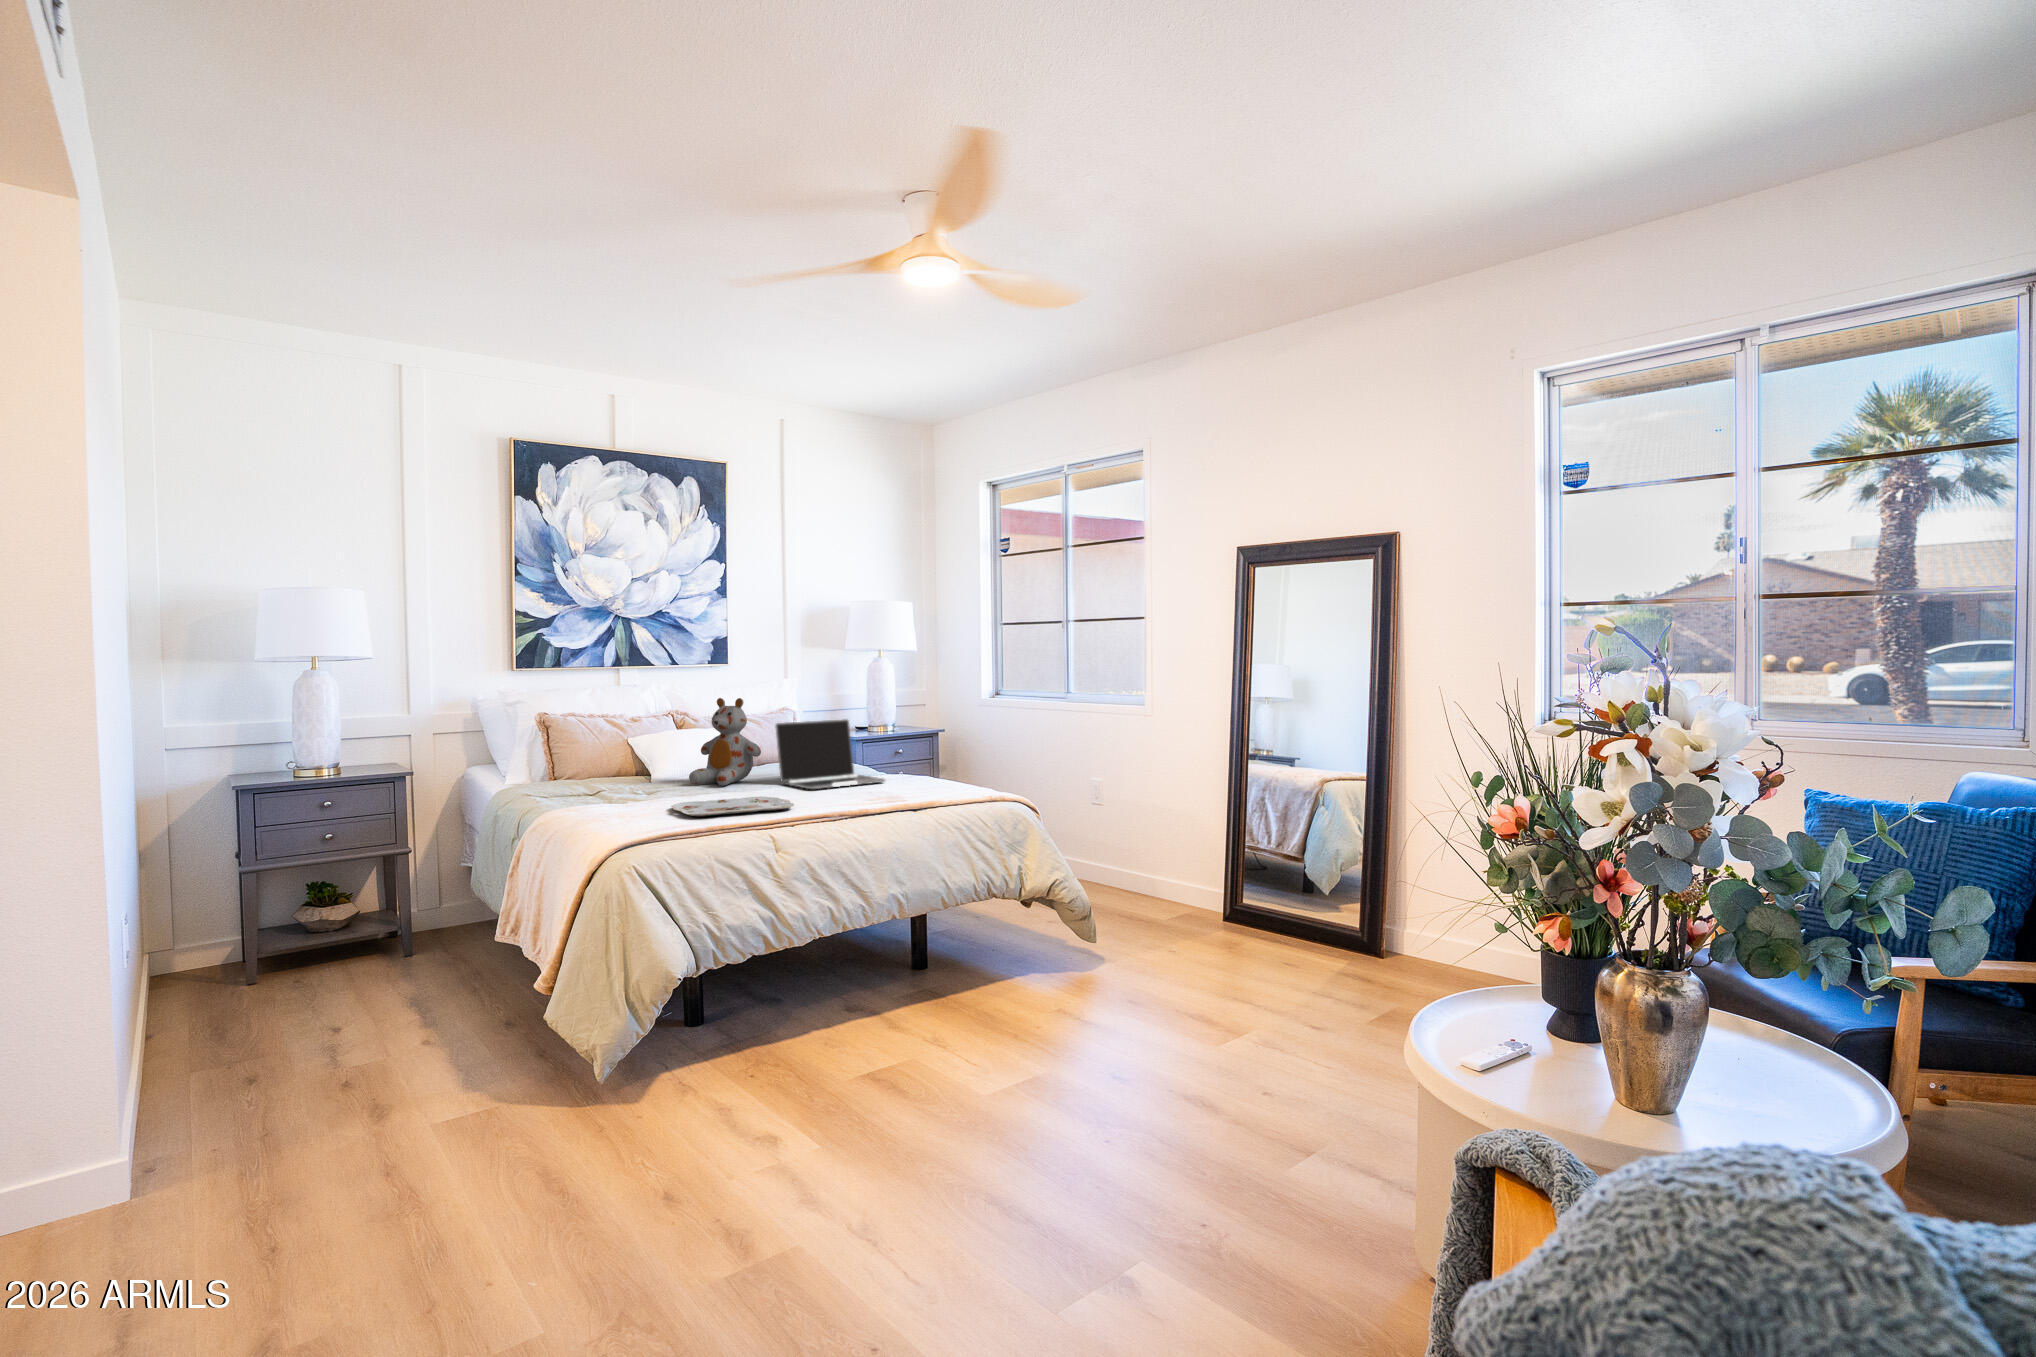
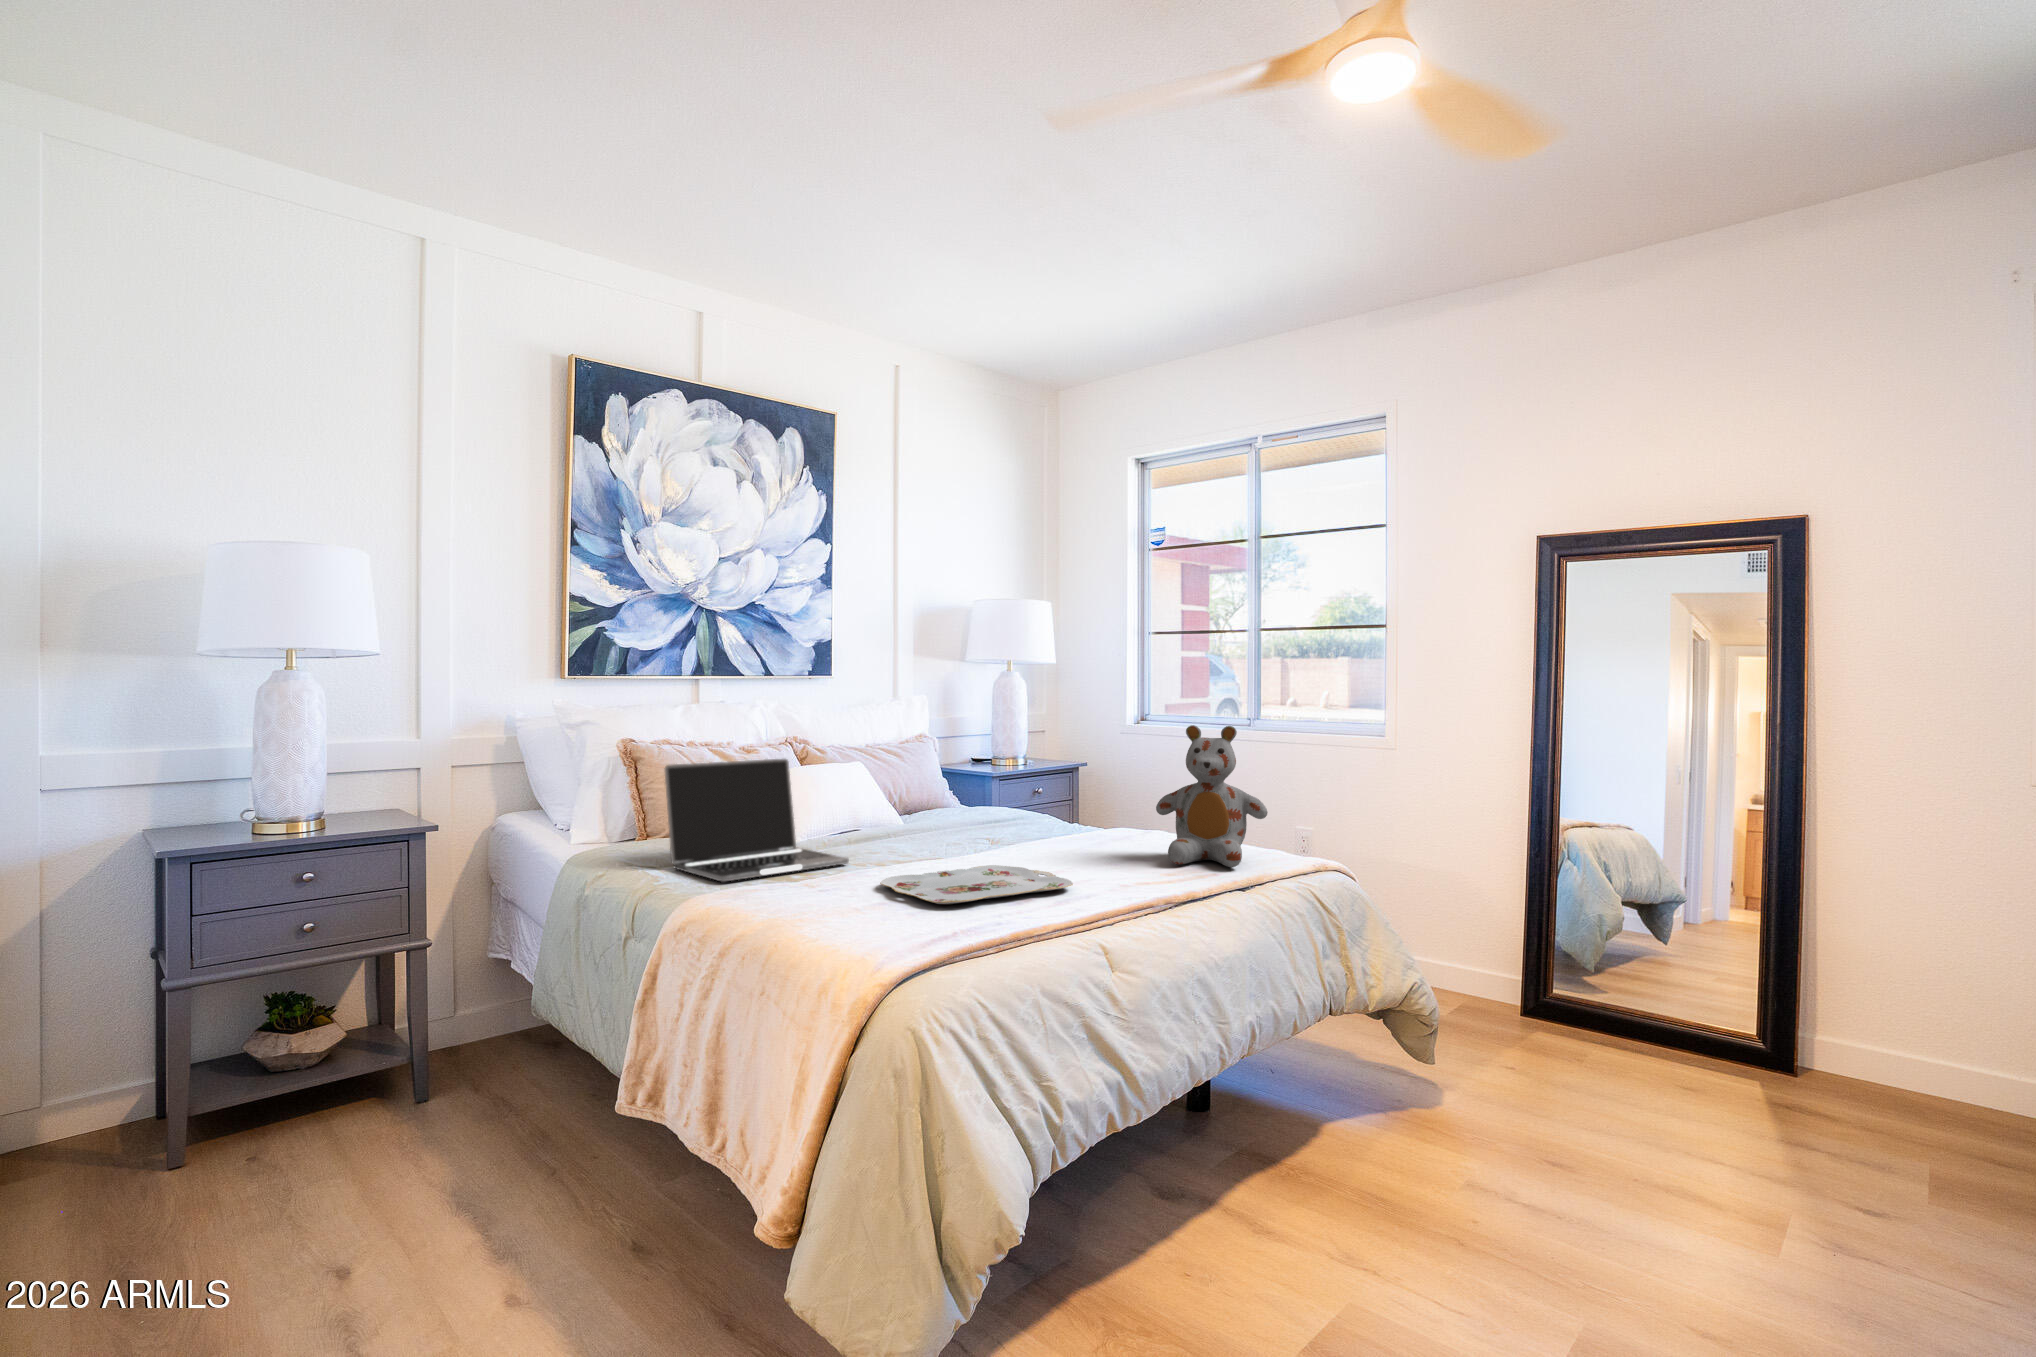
stuffed bear: present [689,698,761,786] -> present [1156,725,1268,867]
laptop: present [775,719,885,789] -> present [664,758,849,882]

